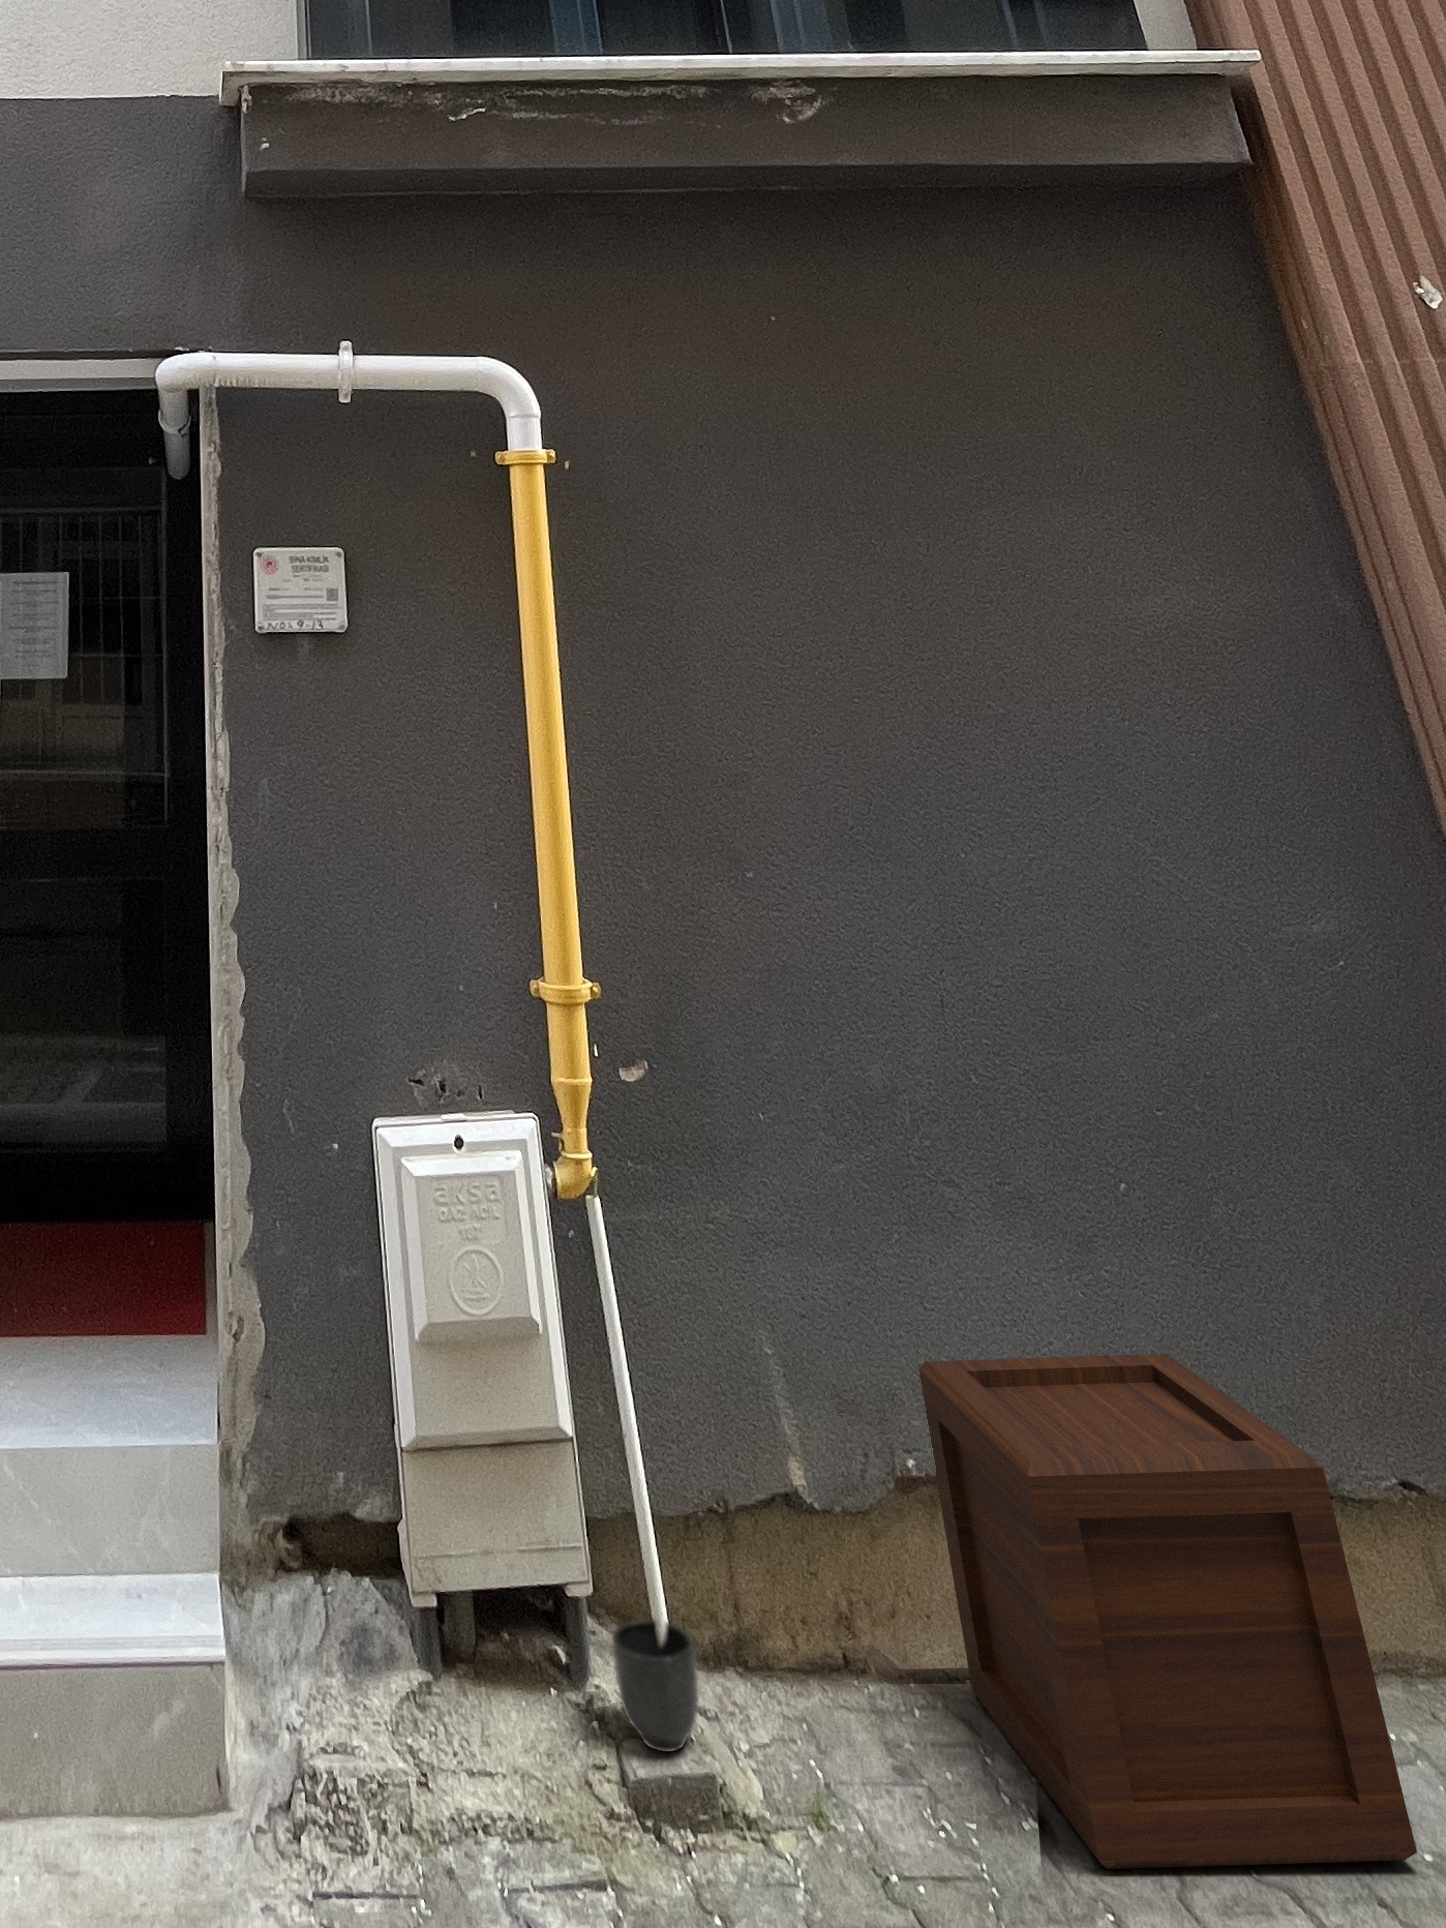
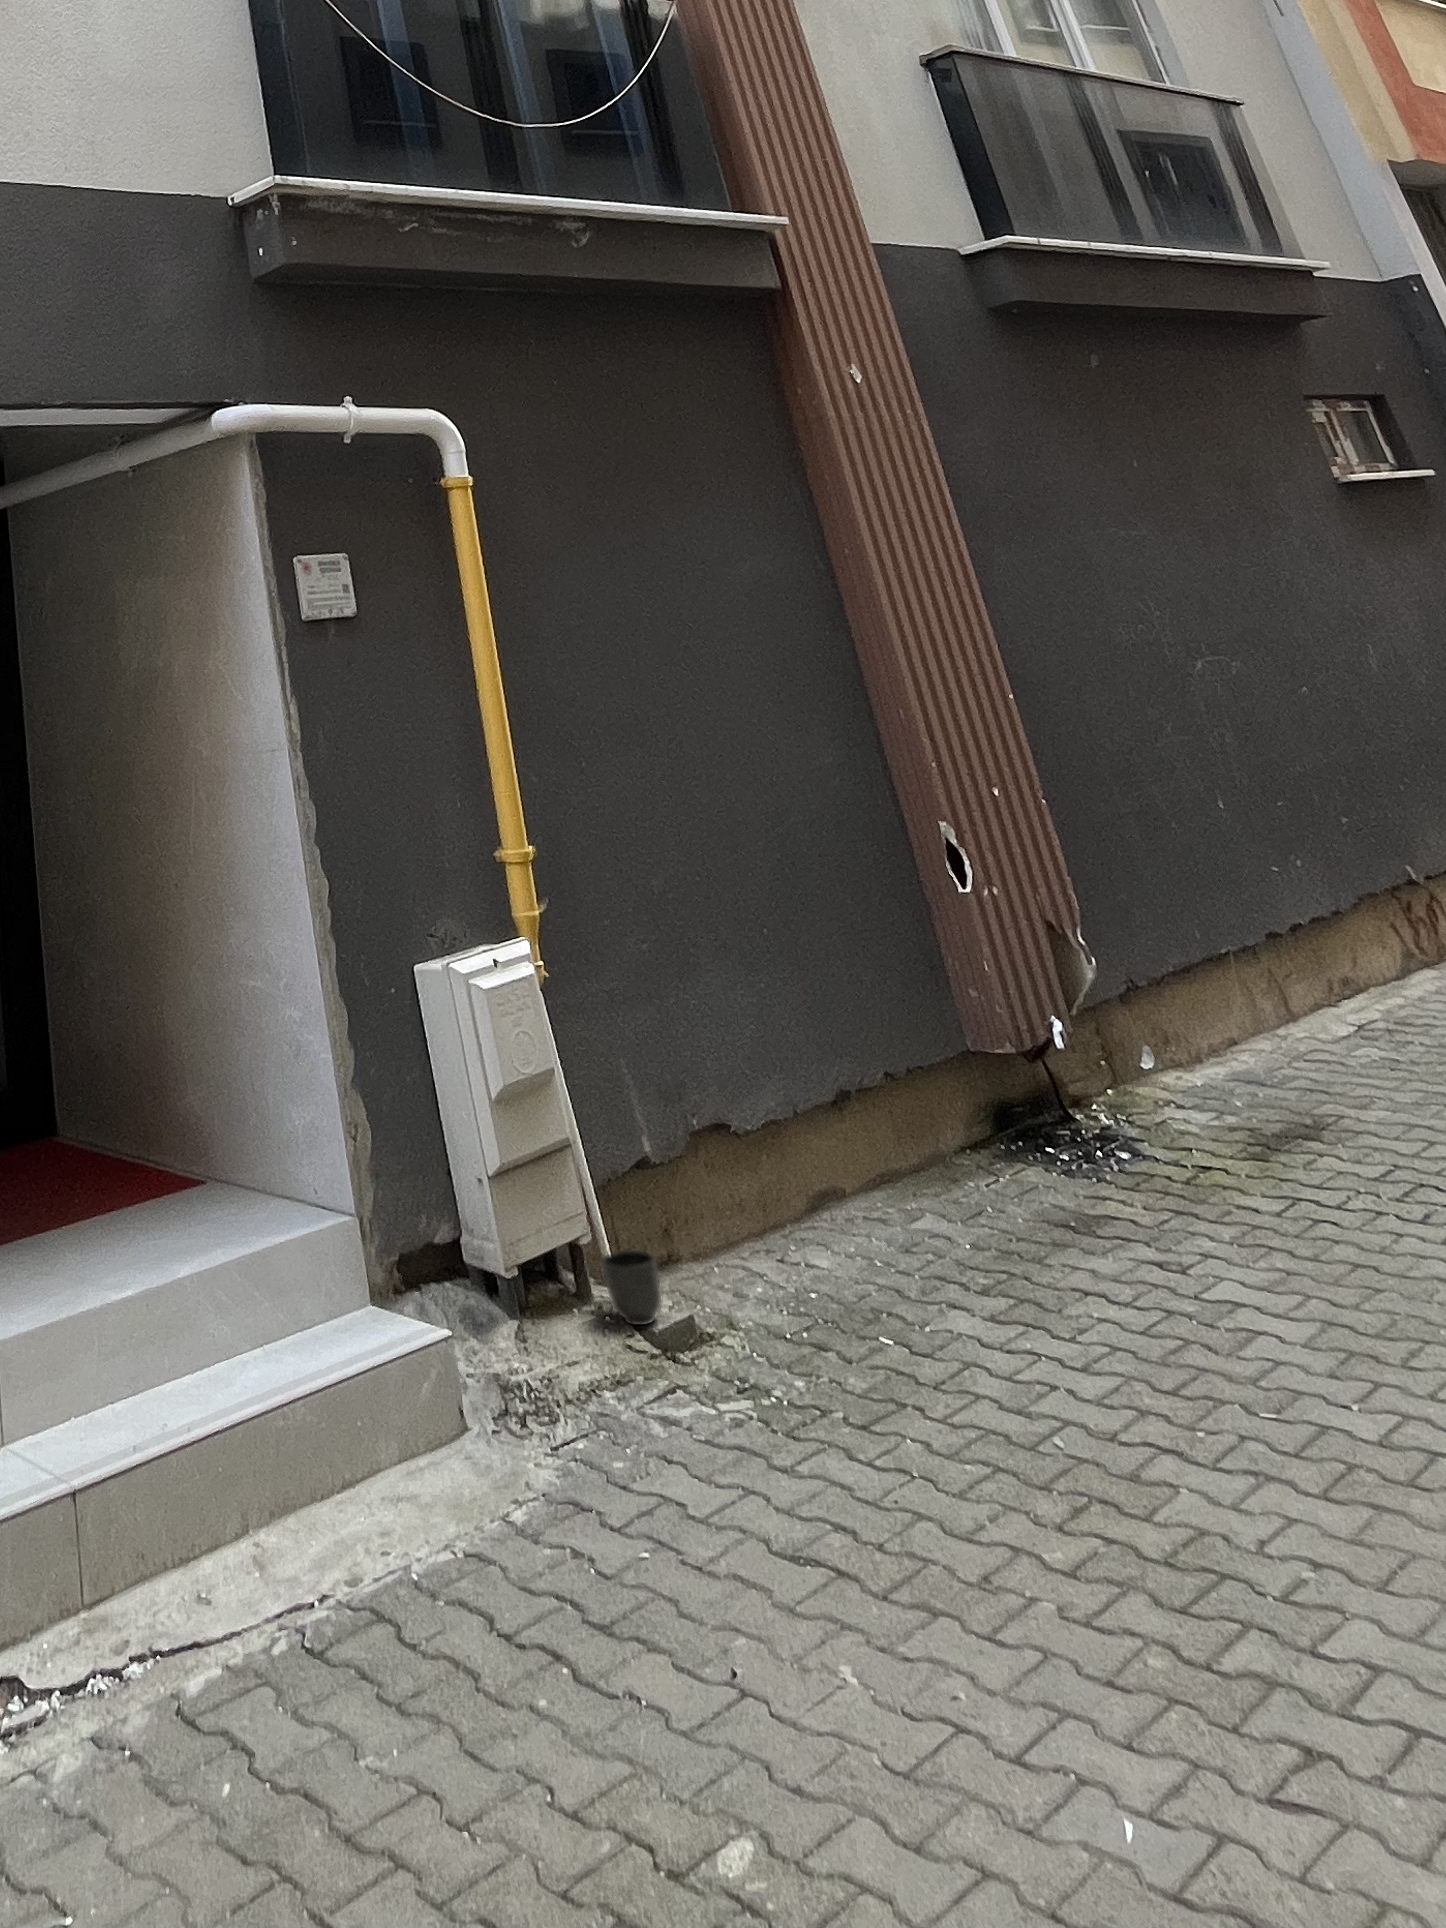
wooden crate: present [919,1354,1417,1869] -> none [691,1027,987,1294]

